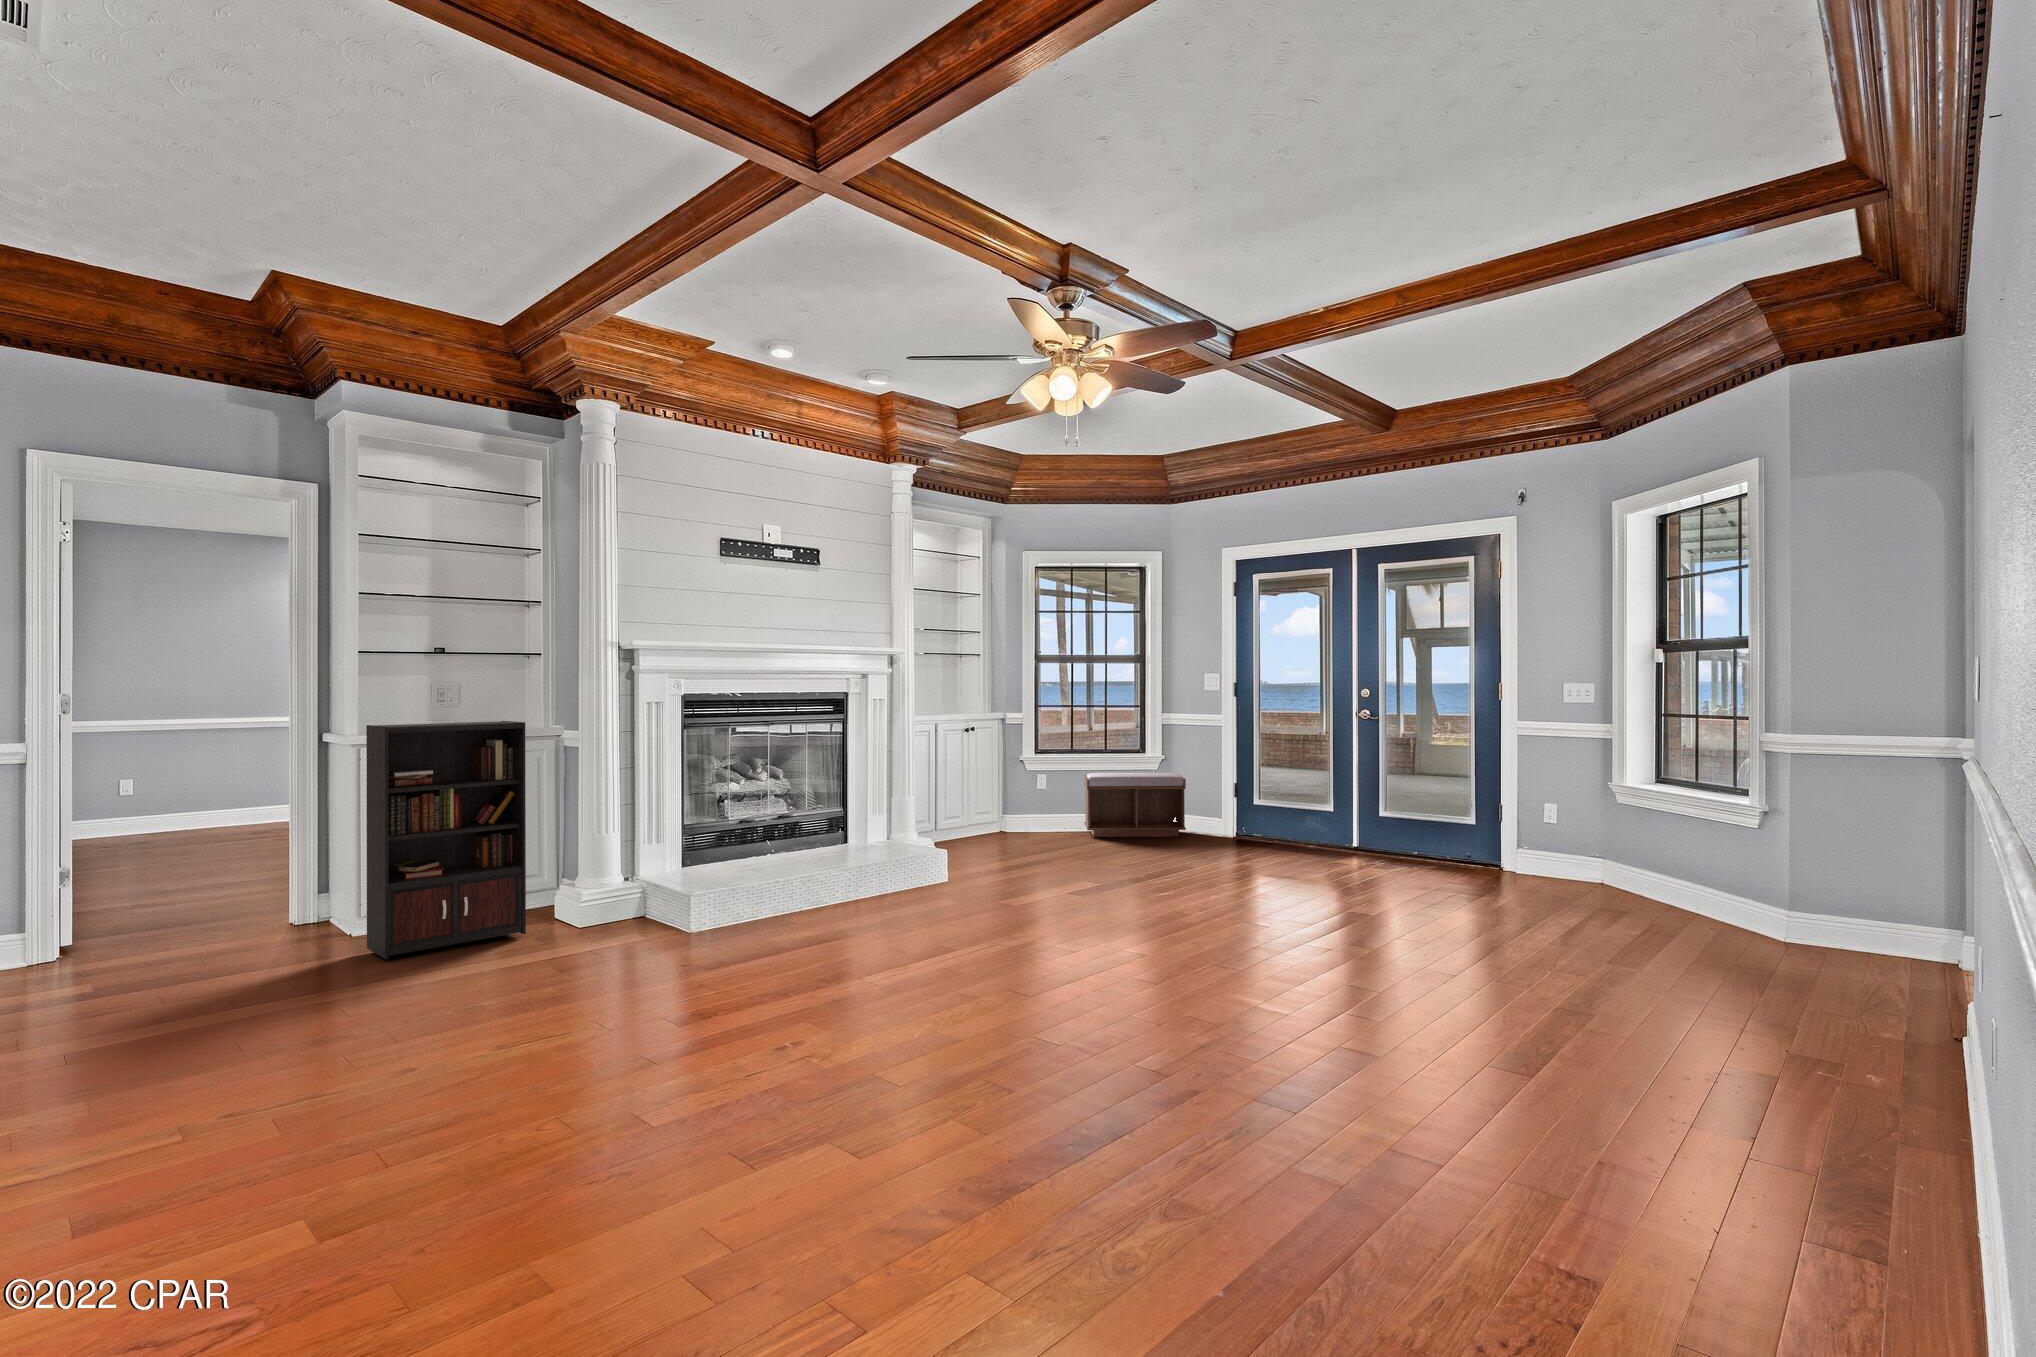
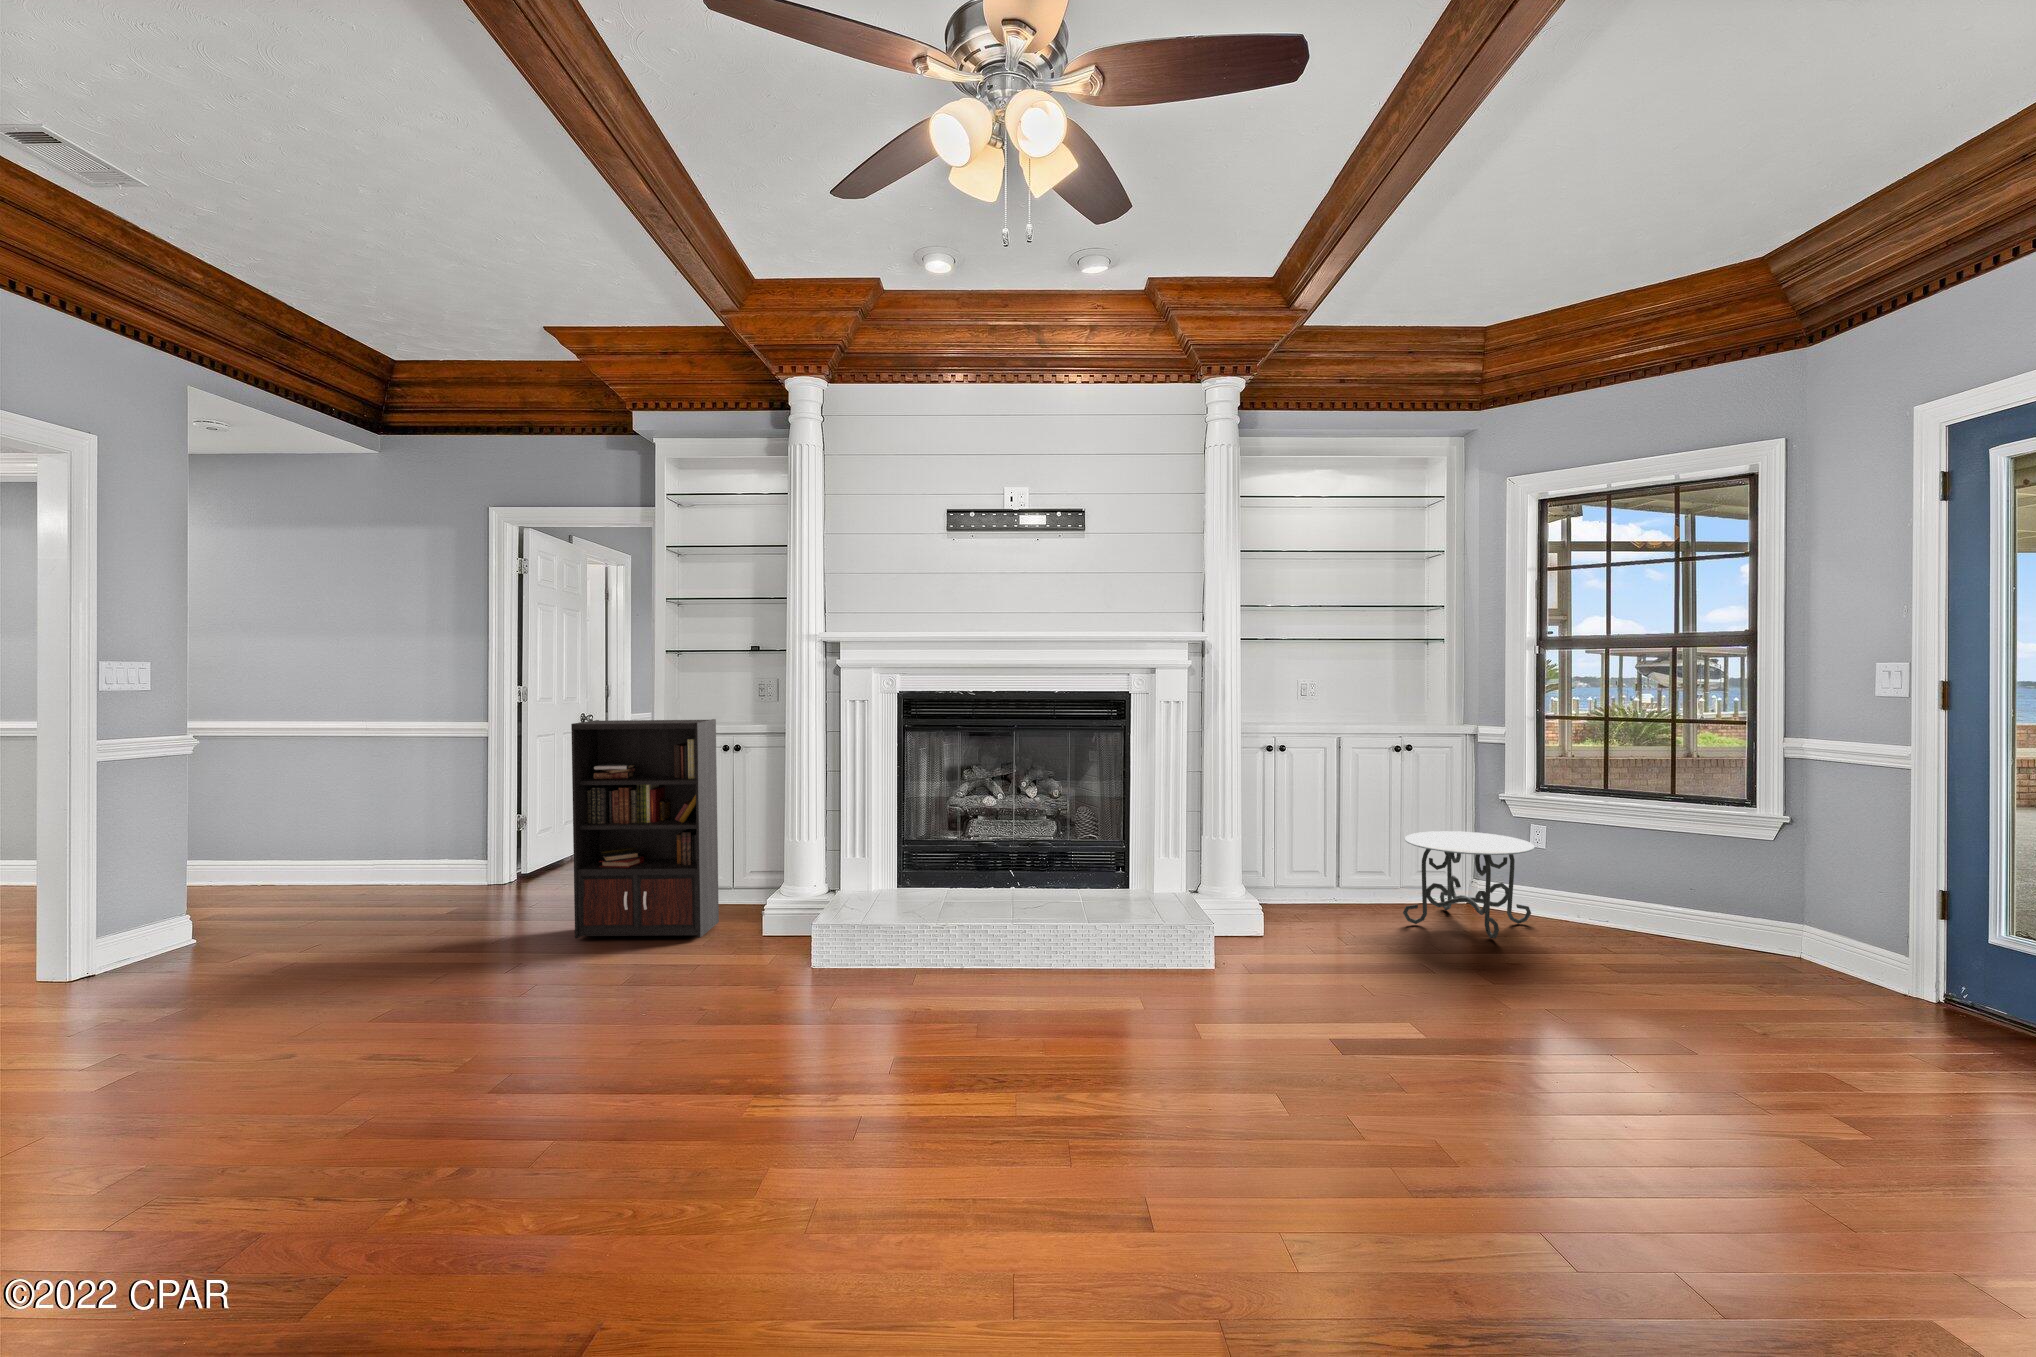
bench: present [1084,772,1186,837] -> none [1596,832,1825,977]
side table: none [981,783,1057,844] -> present [1403,831,1534,938]

